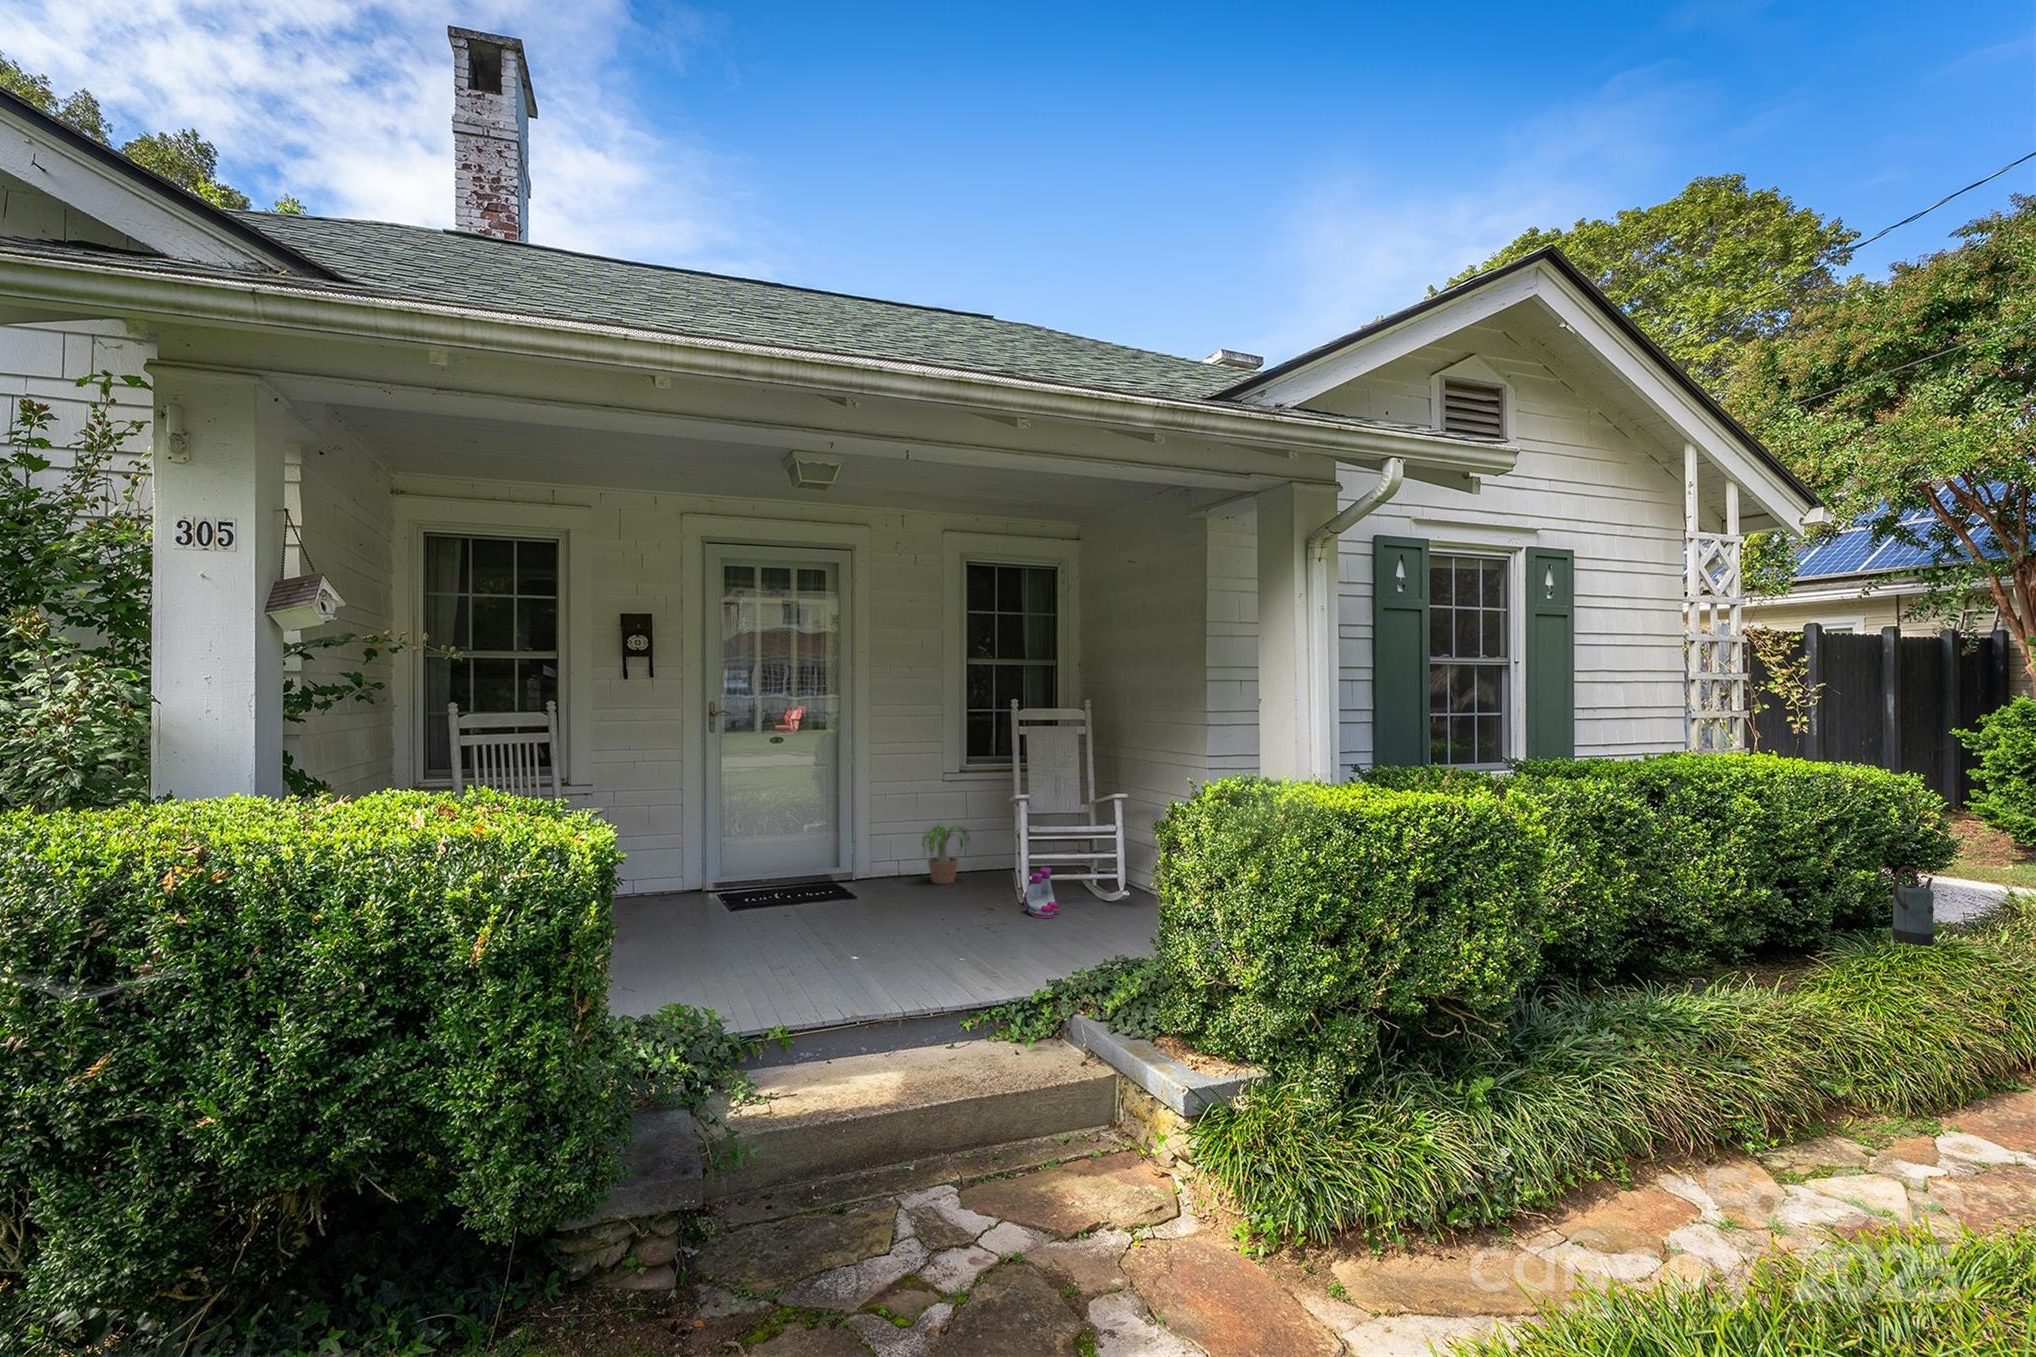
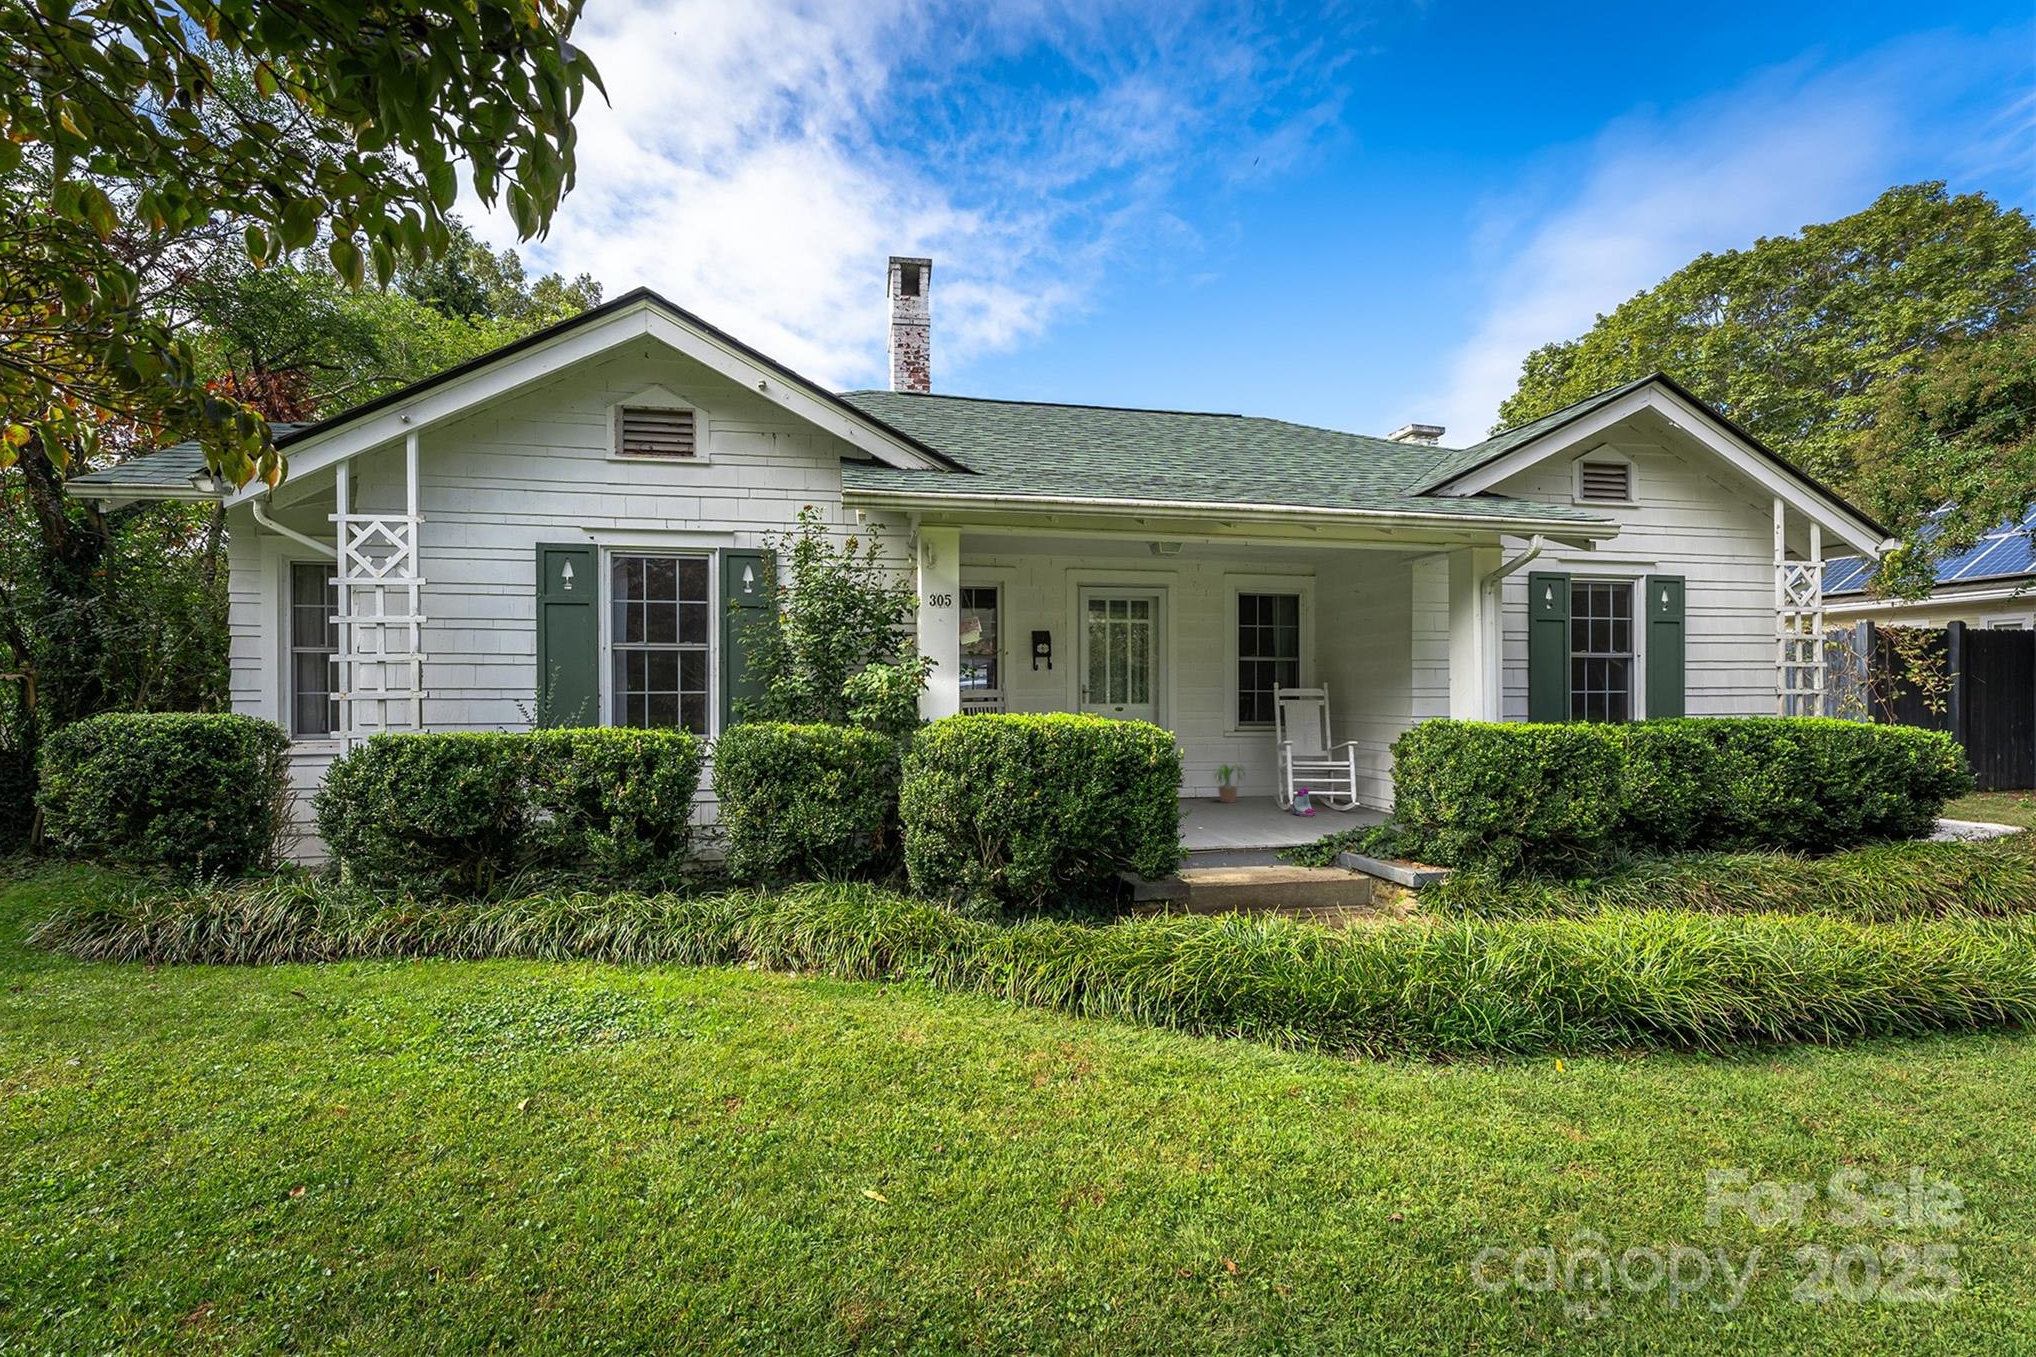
watering can: present [1892,866,1934,945] -> none [1896,789,1931,841]

